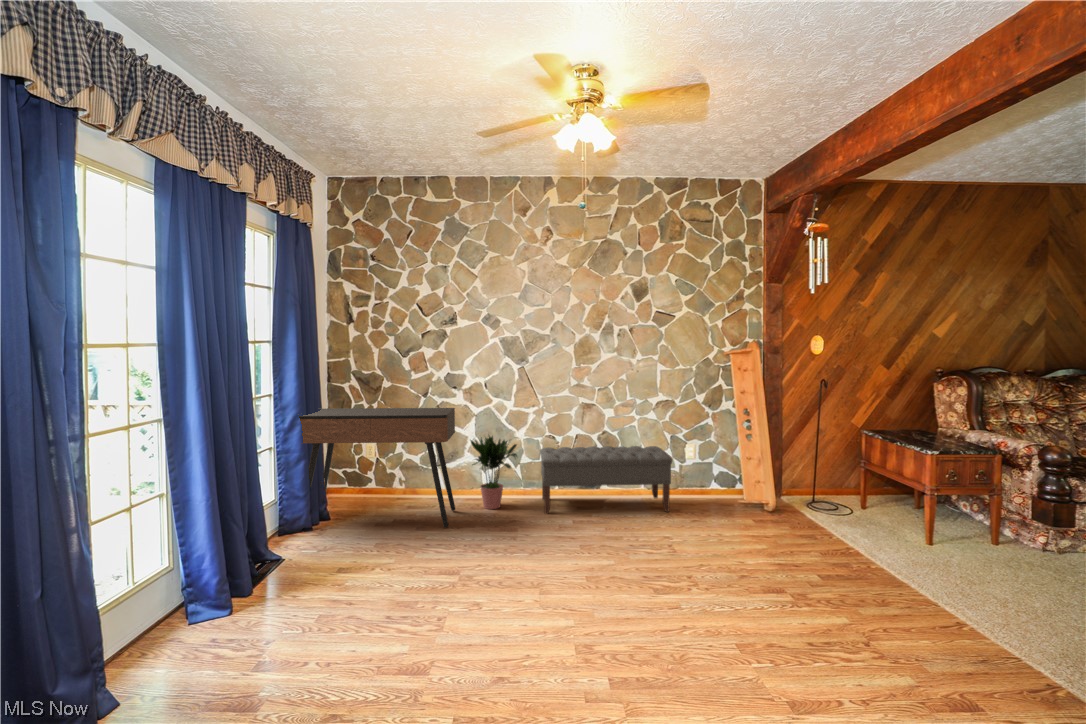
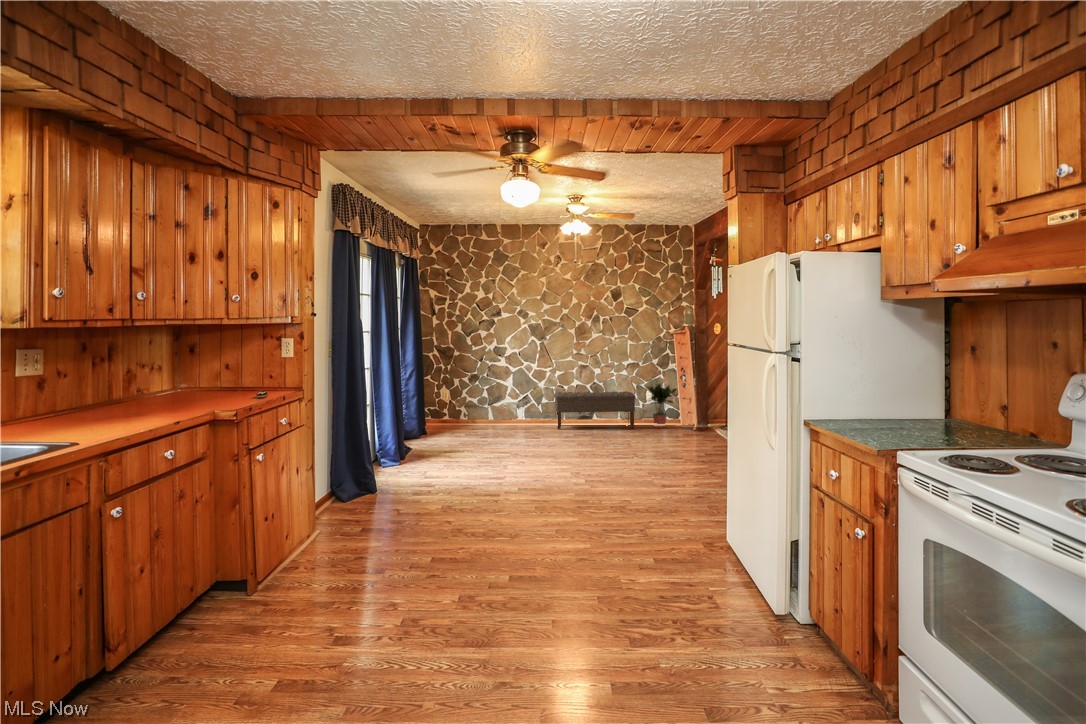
console table: present [299,408,455,527] -> none [413,365,503,434]
potted plant: present [470,436,517,509] -> present [647,384,677,428]

